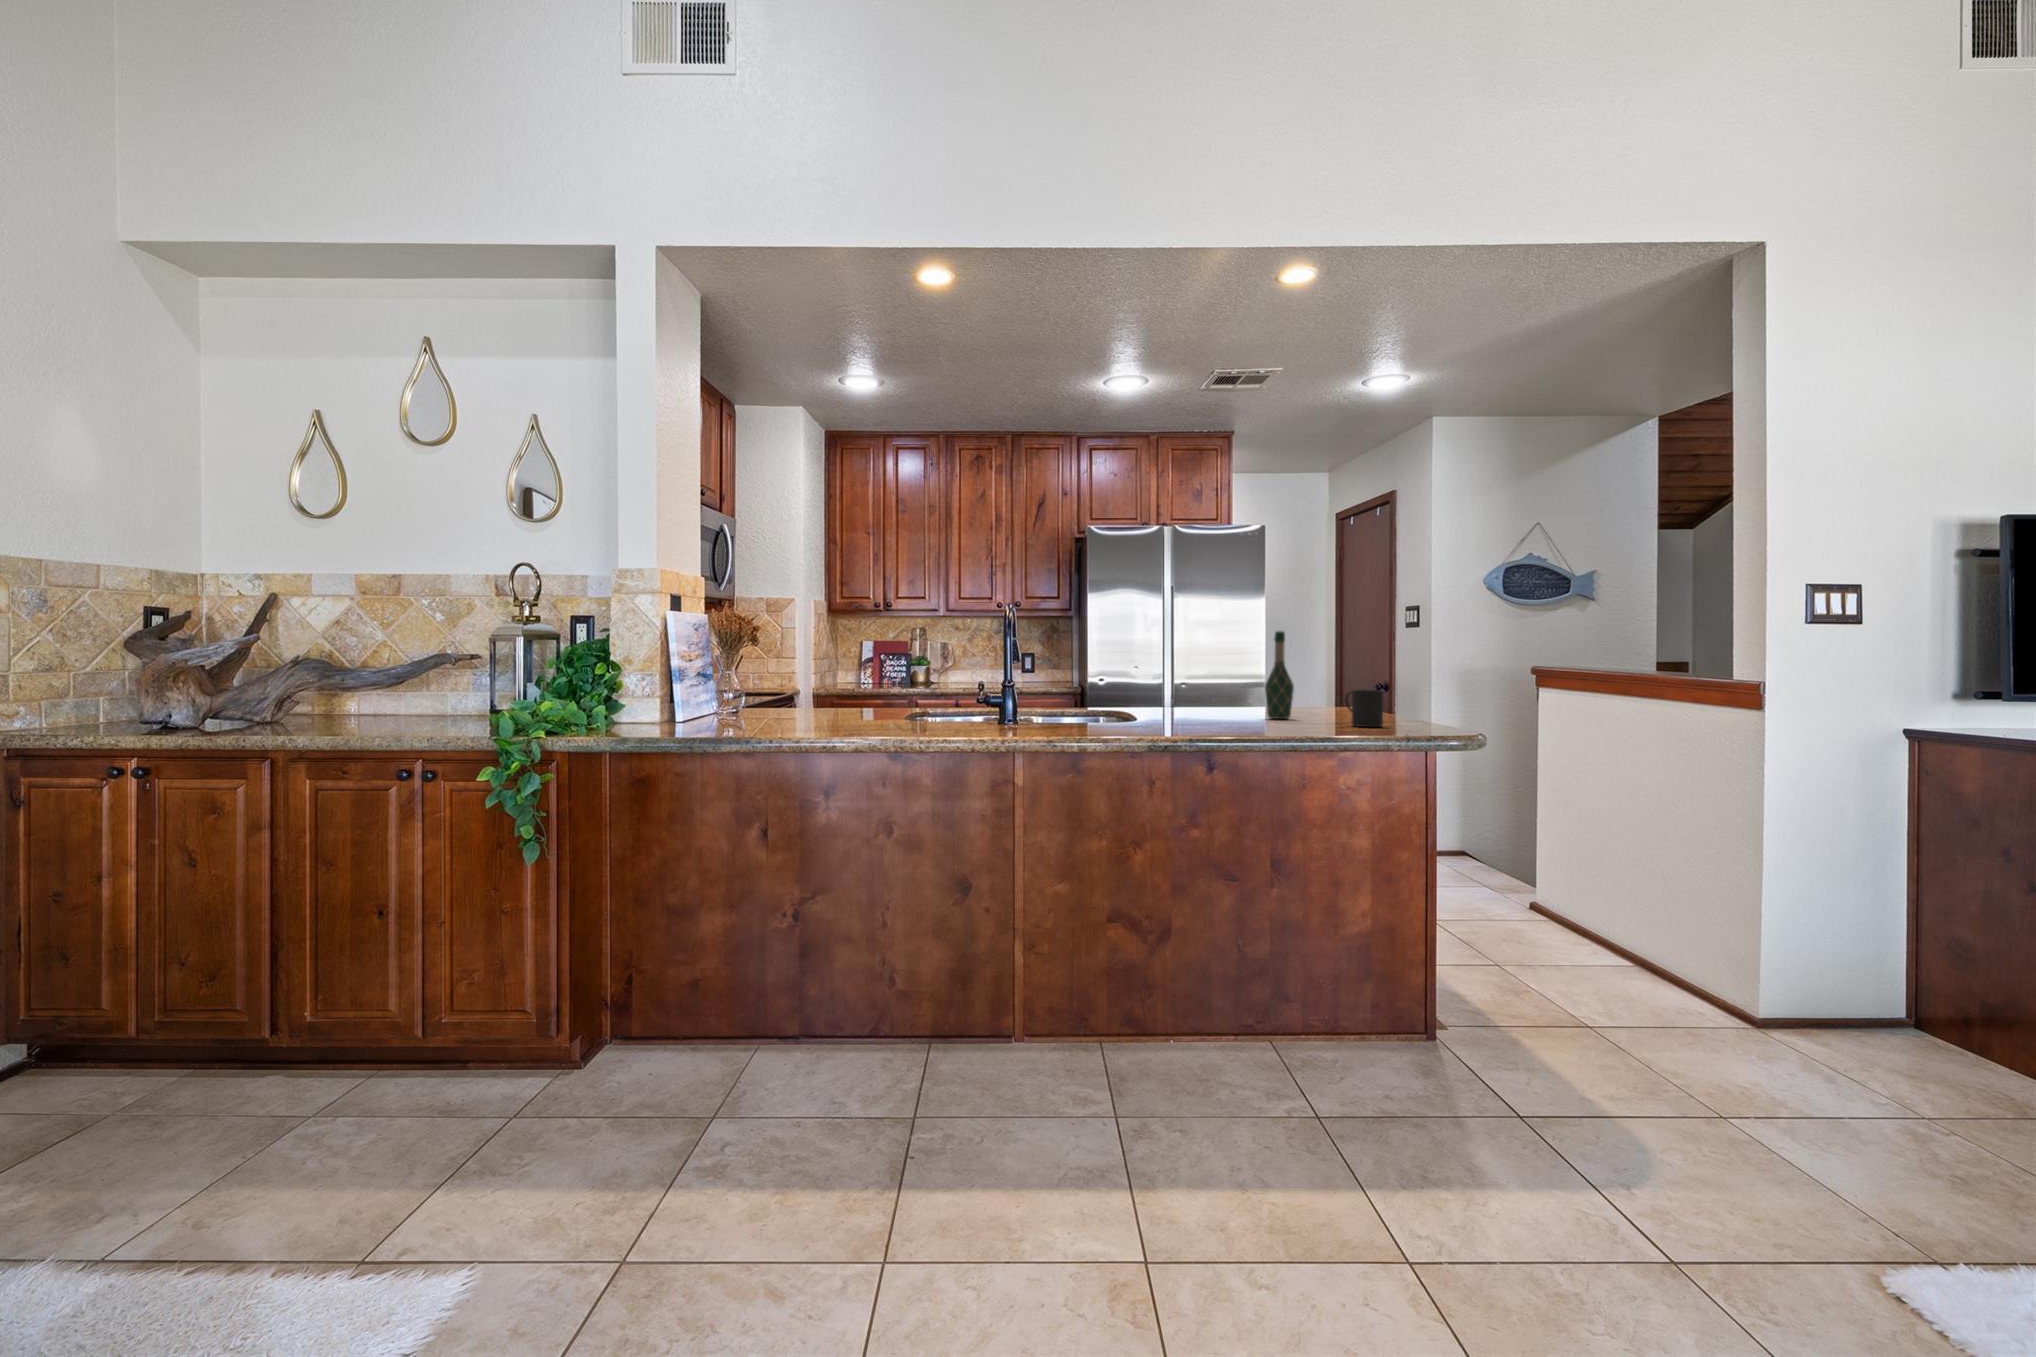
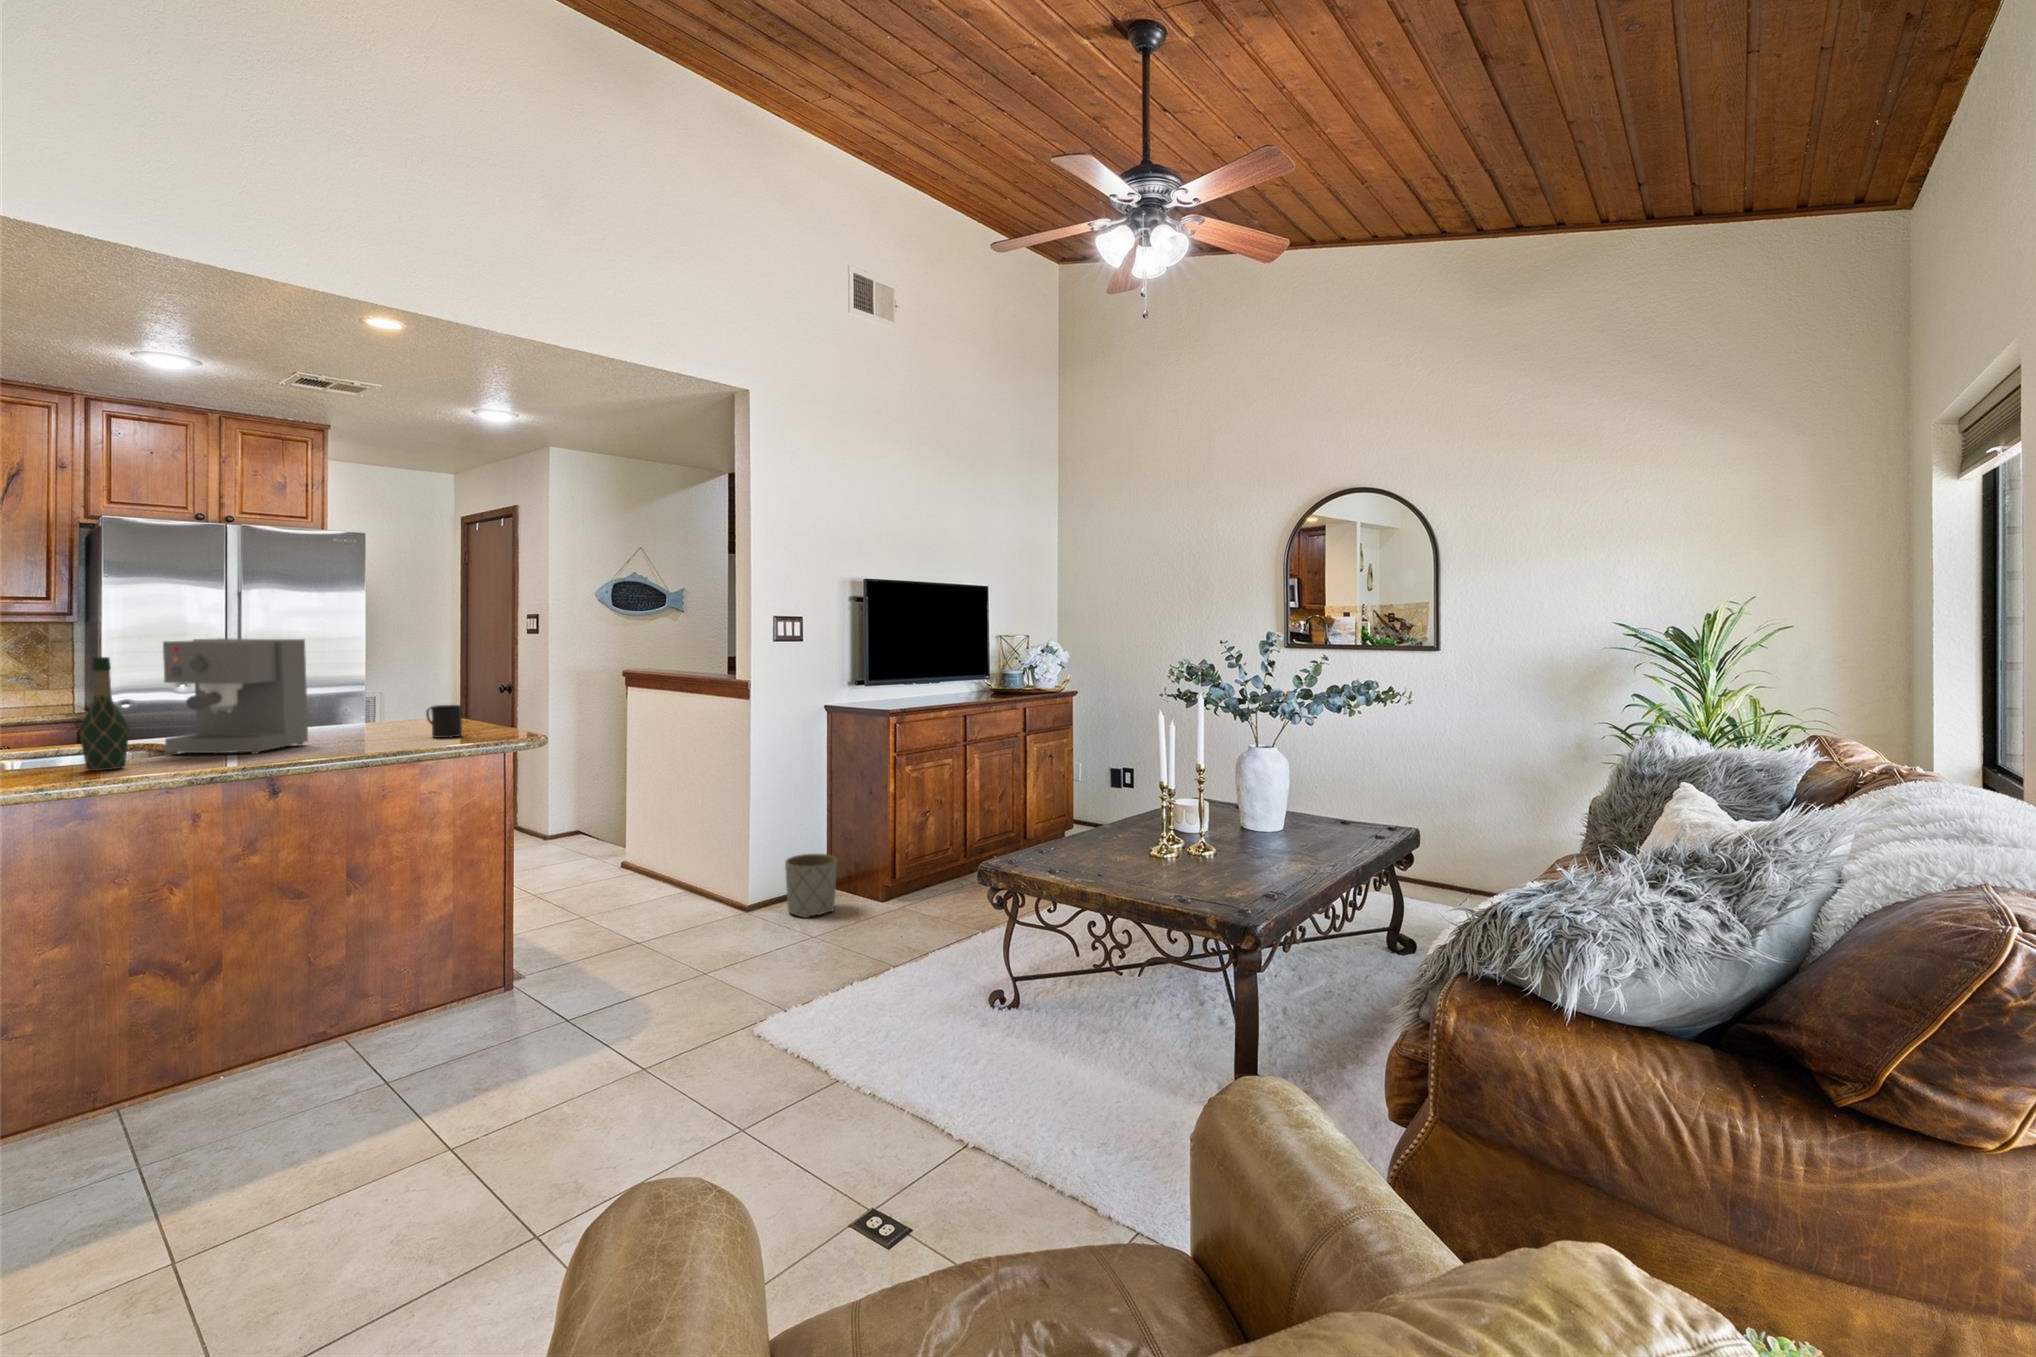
coffee maker: none [1128,613,1238,729] -> present [163,638,308,755]
wine bottle: present [1265,631,1294,719] -> present [79,657,129,771]
planter: none [1823,950,1930,1055] -> present [785,854,837,918]

